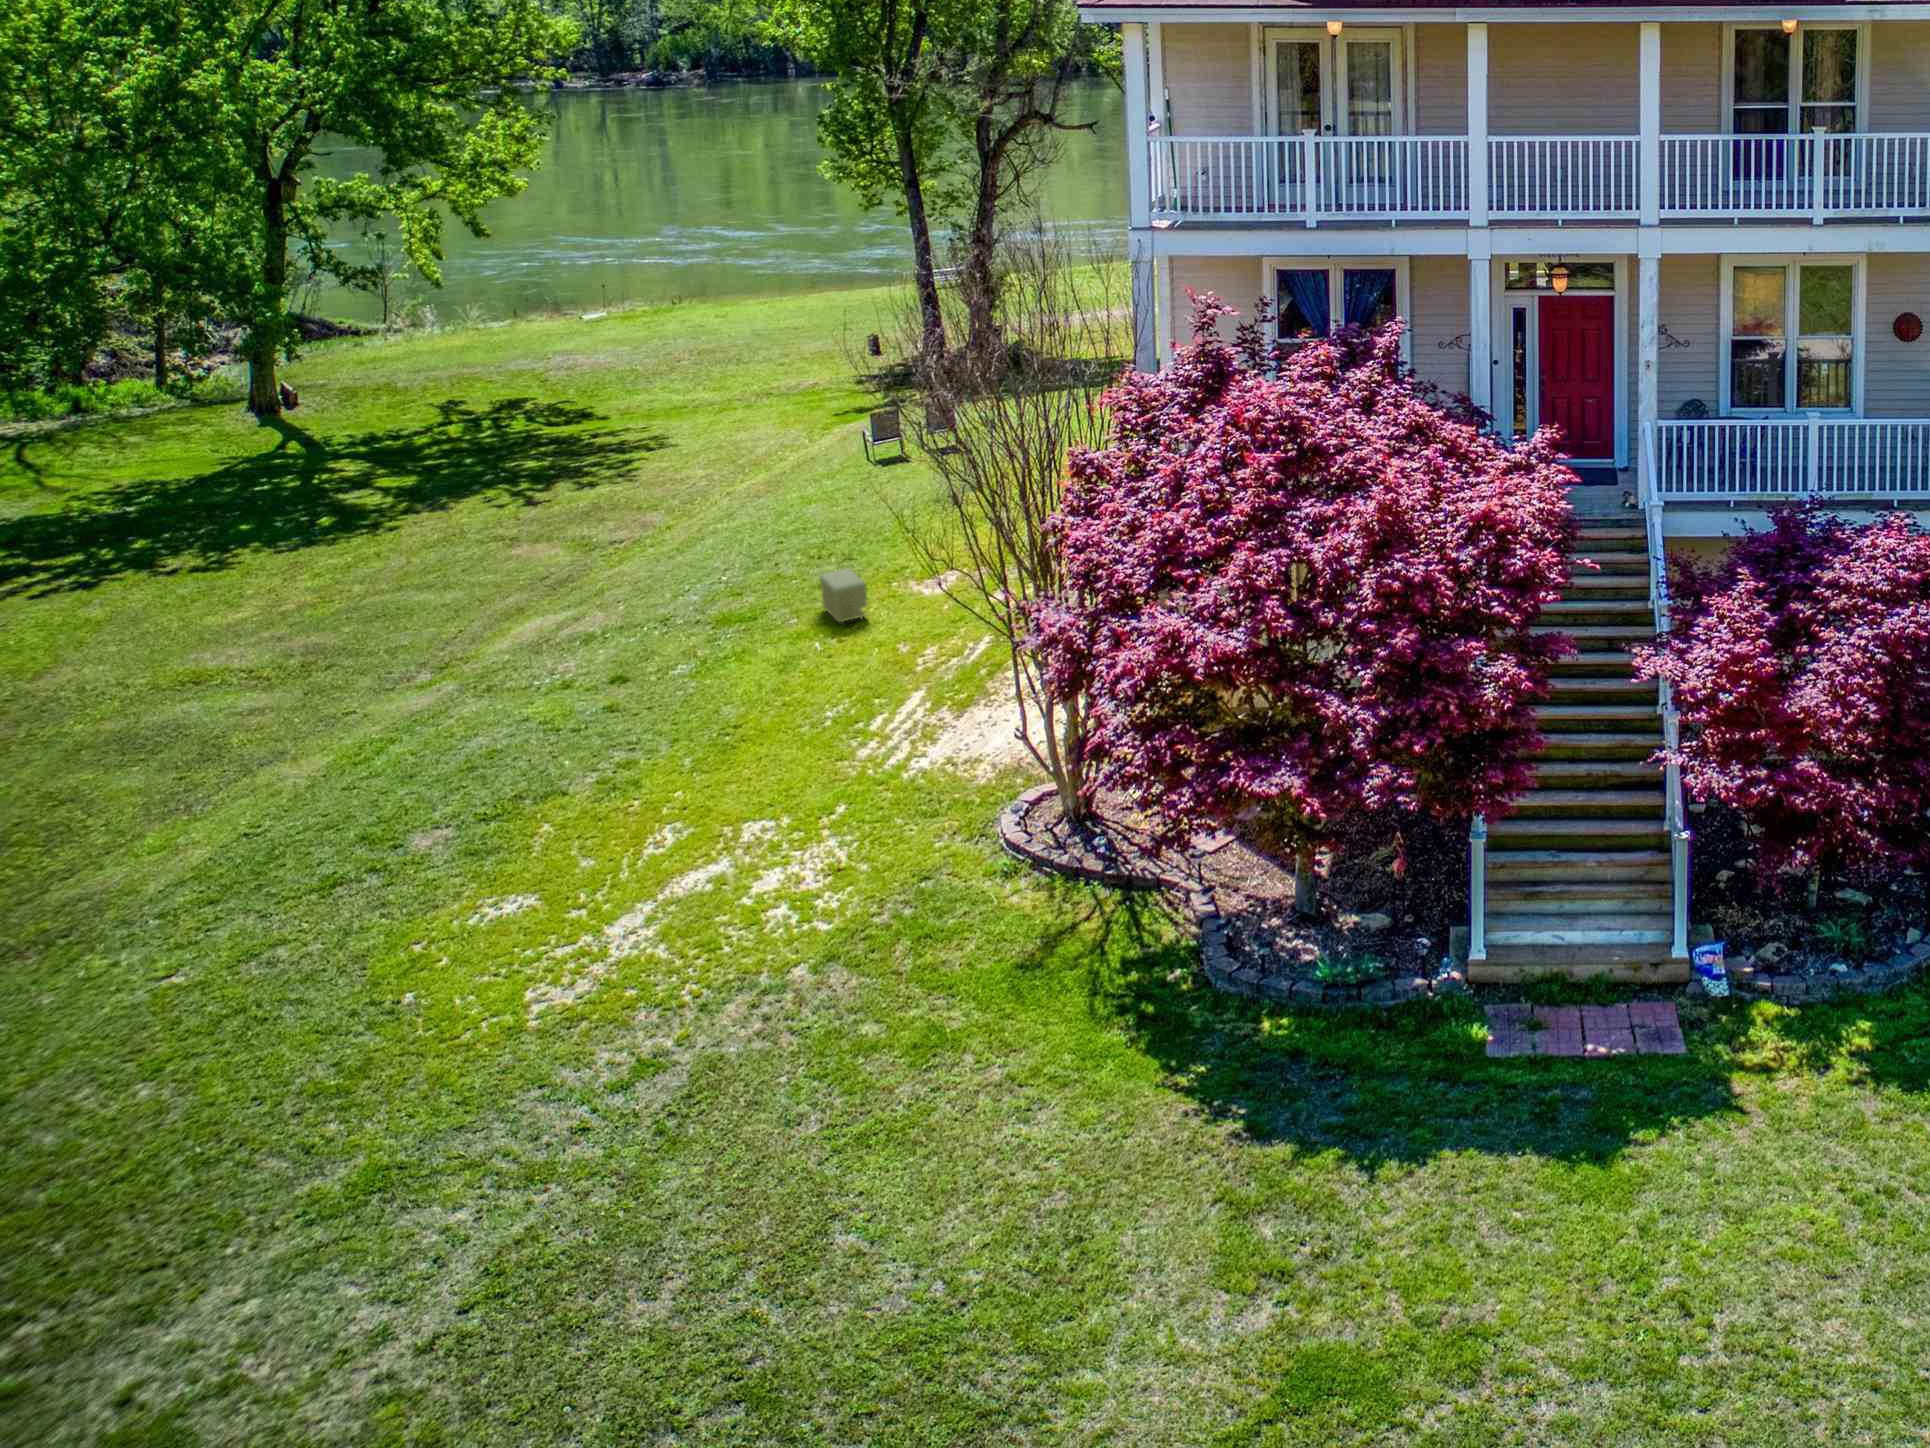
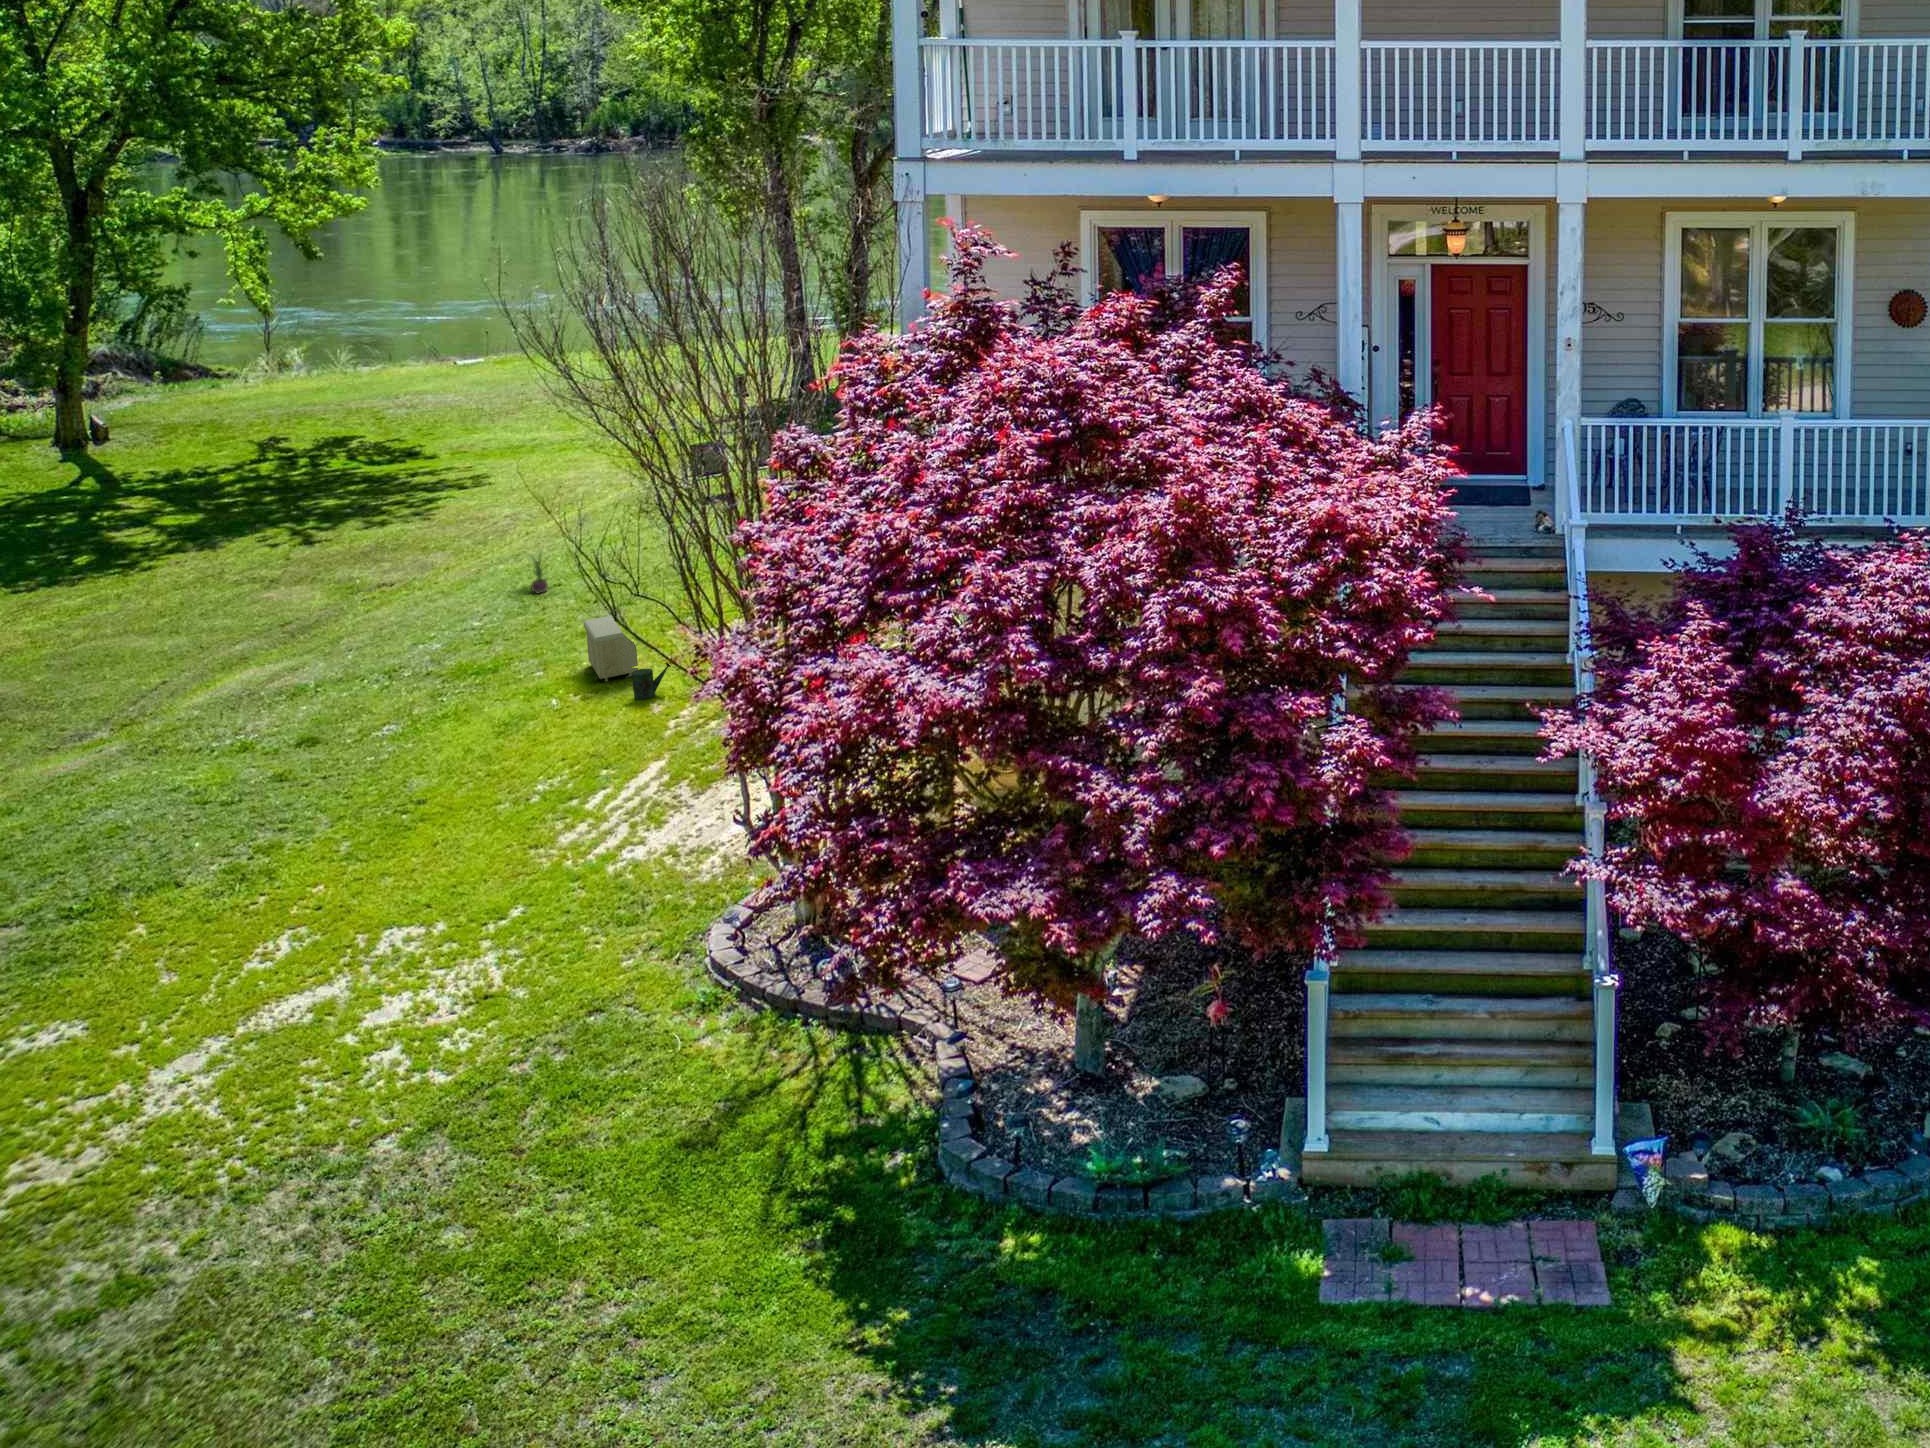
decorative plant: none [736,510,780,548] -> present [525,551,548,593]
watering can: none [864,609,901,639] -> present [625,663,671,700]

